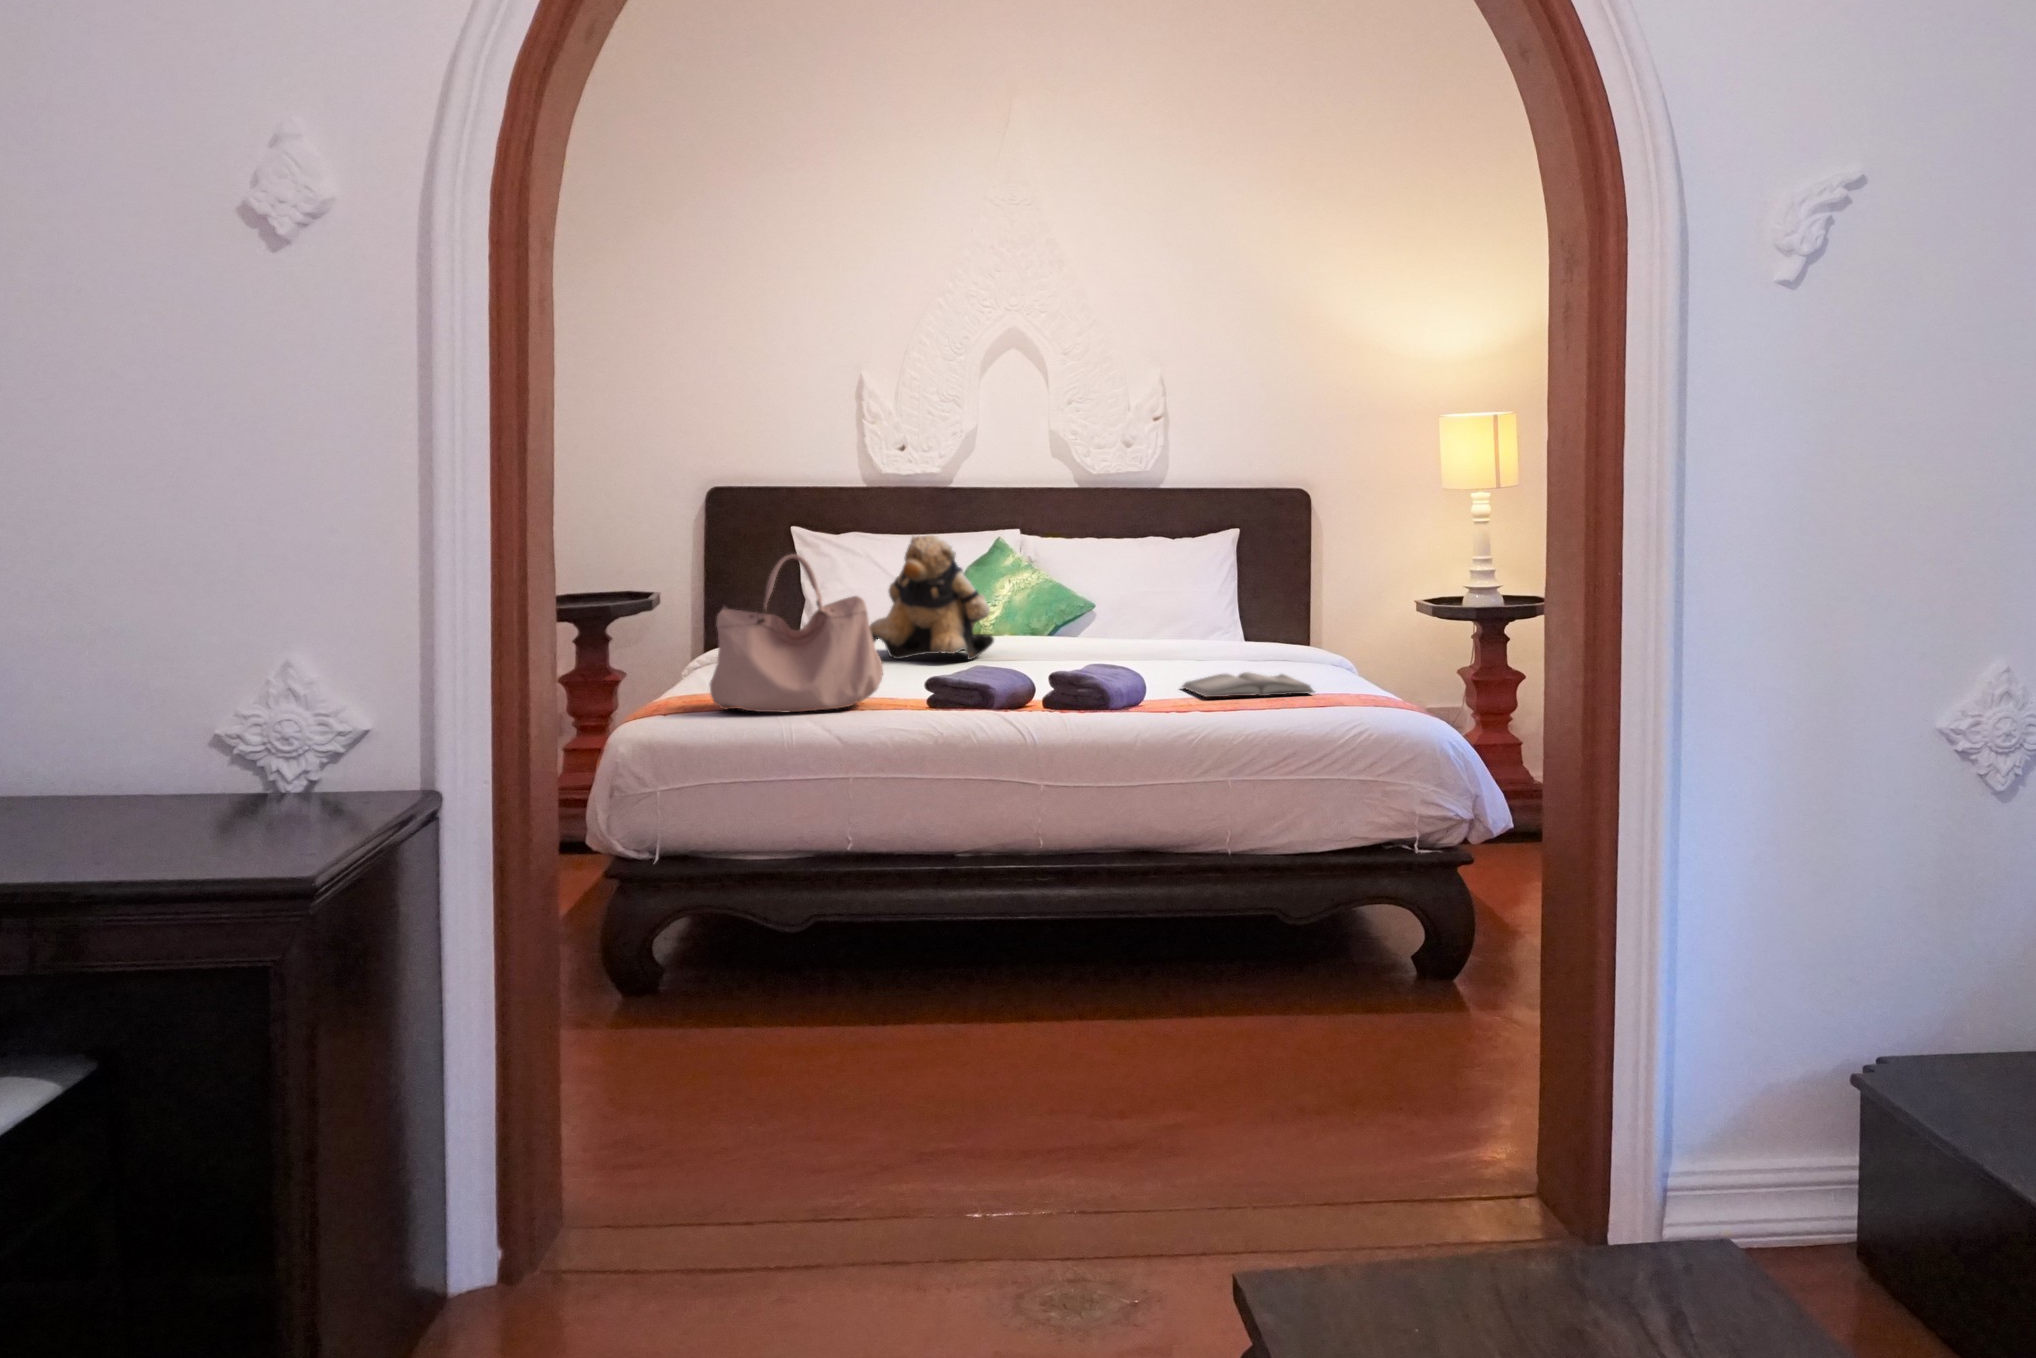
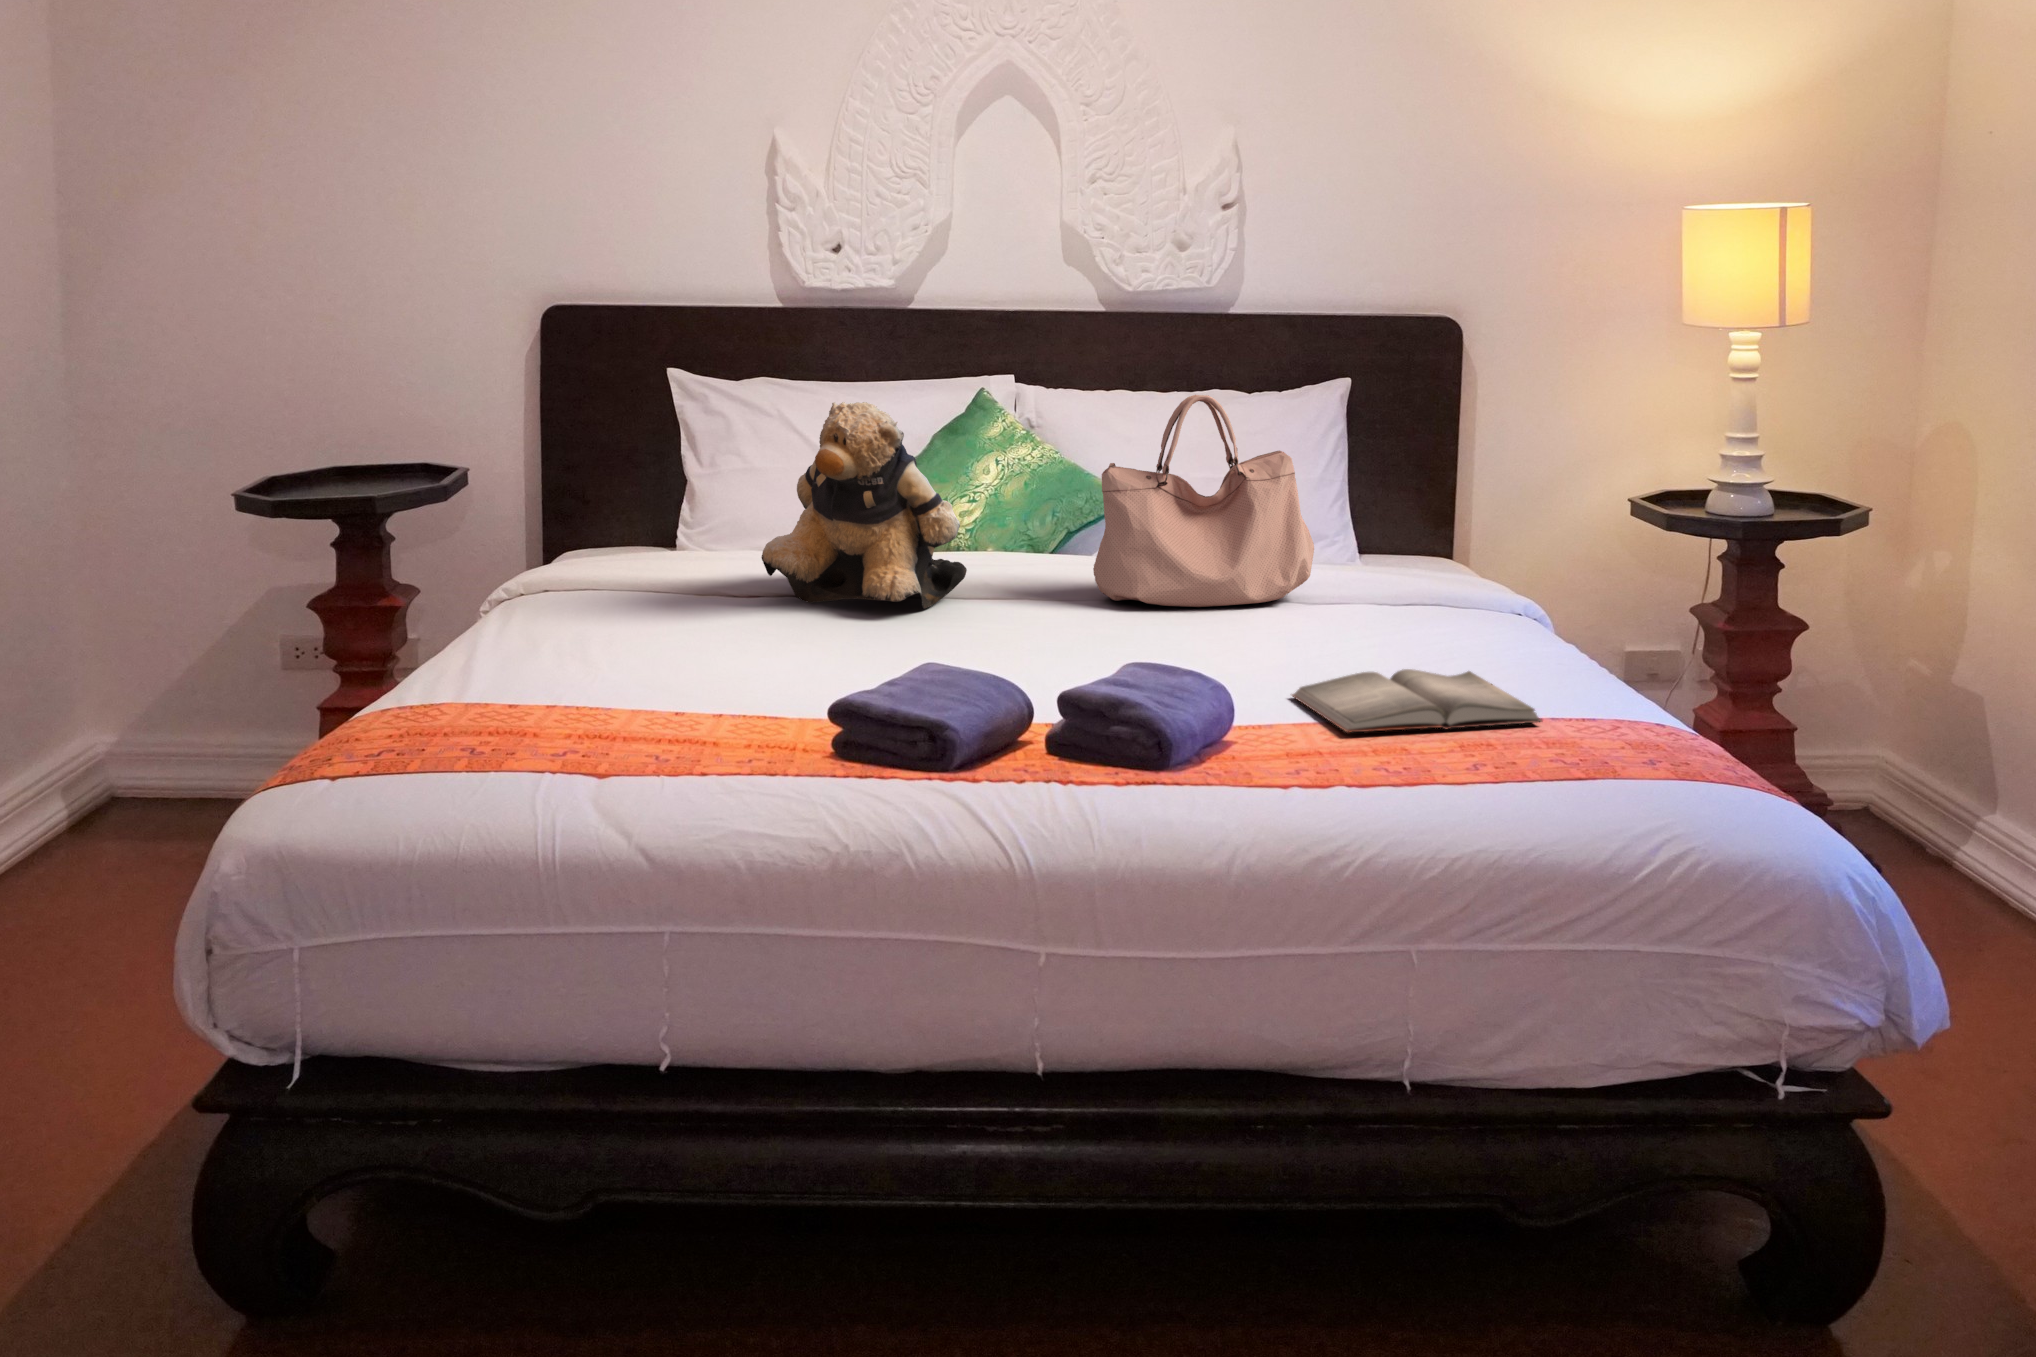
handbag: present [710,554,883,712] -> present [1093,395,1314,607]

